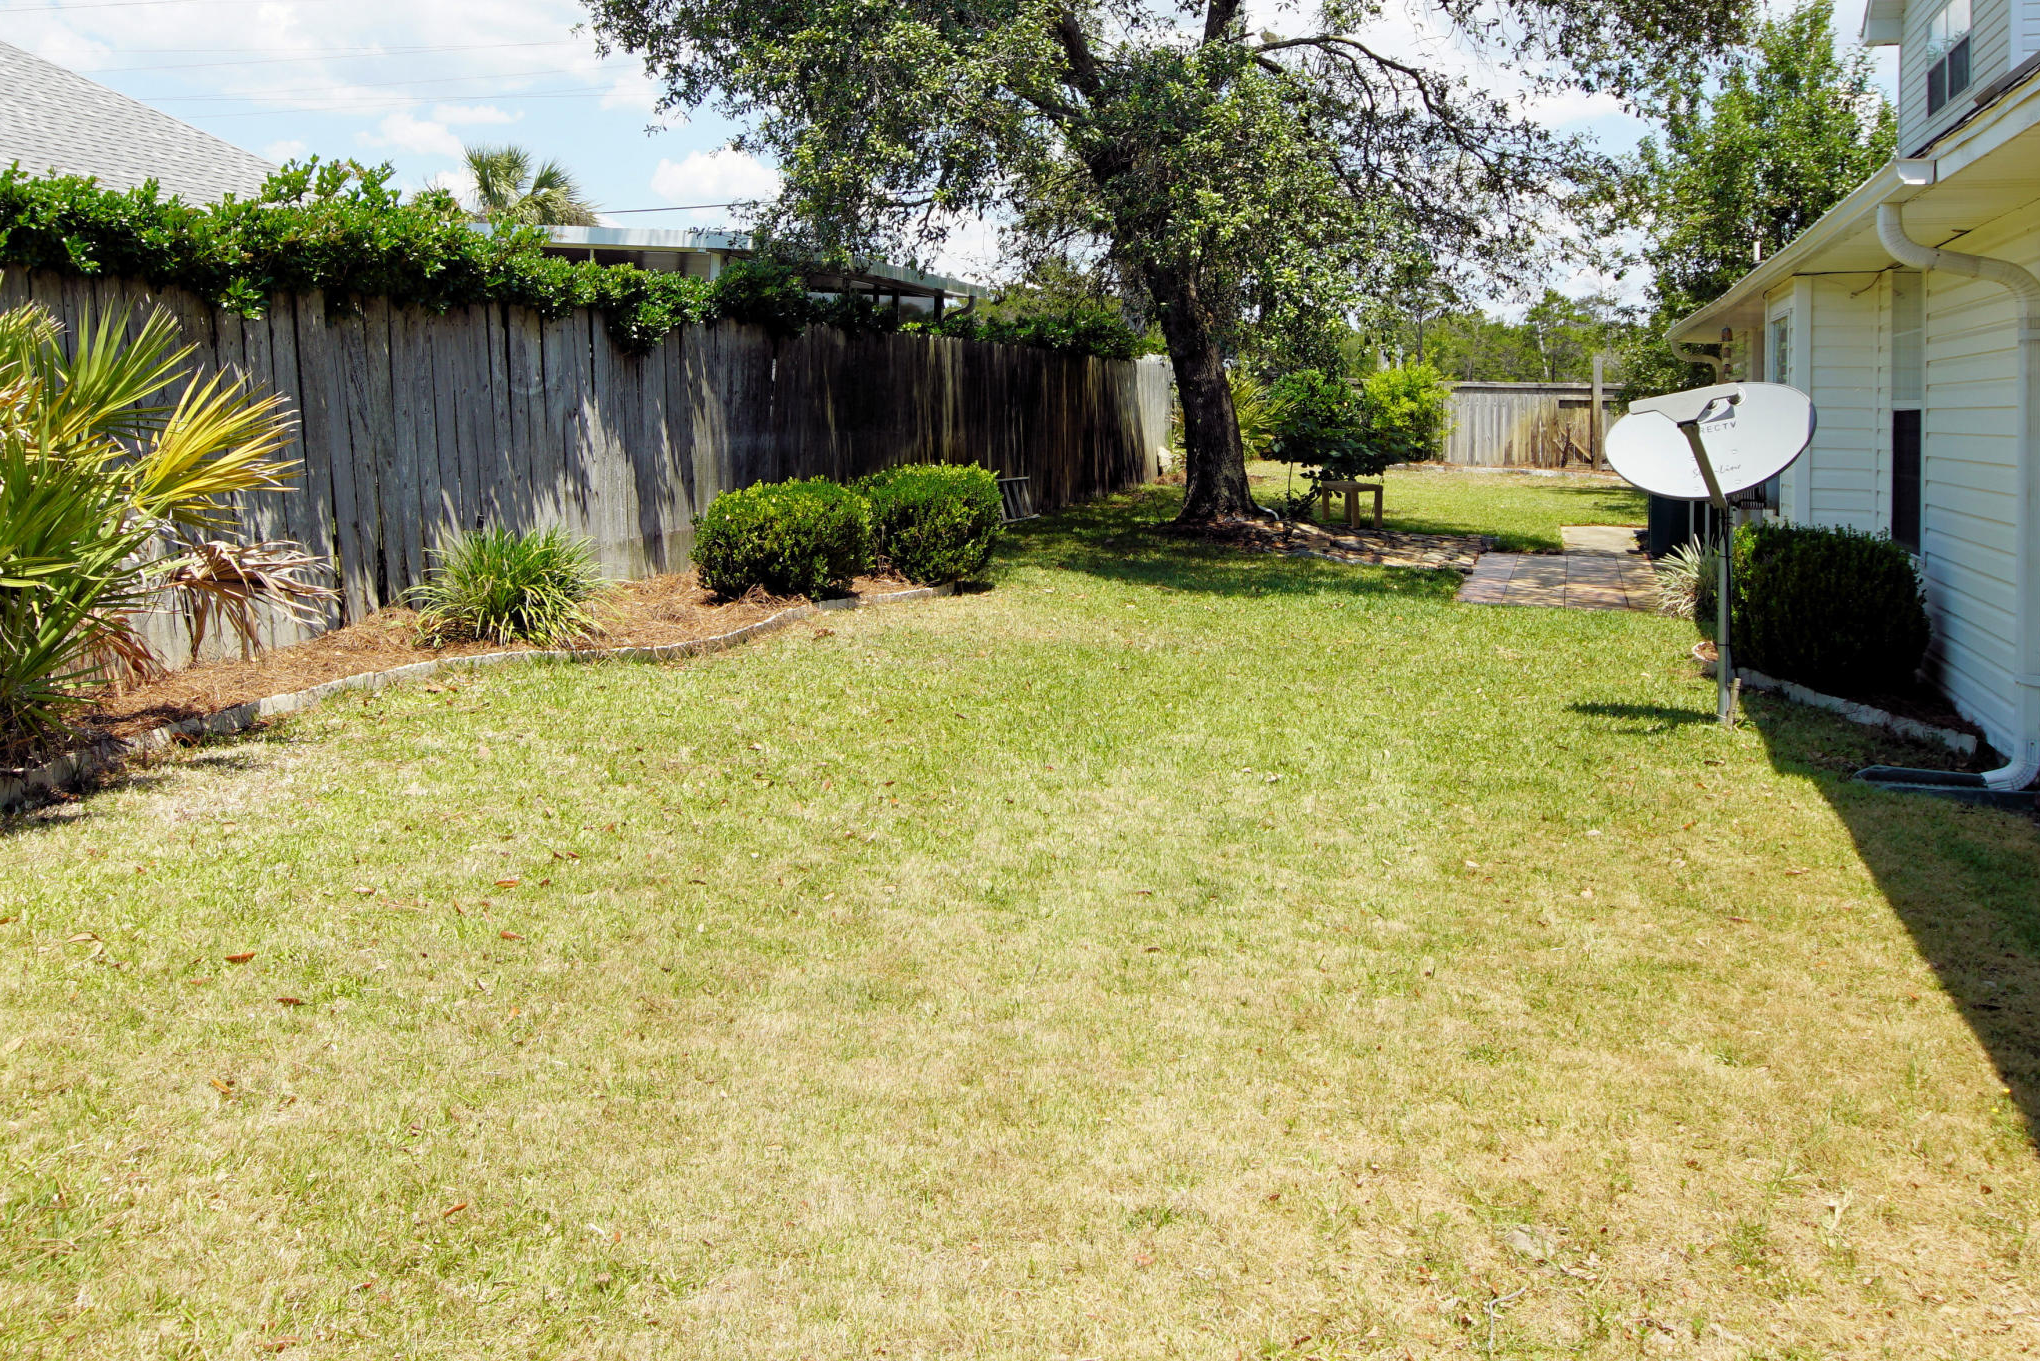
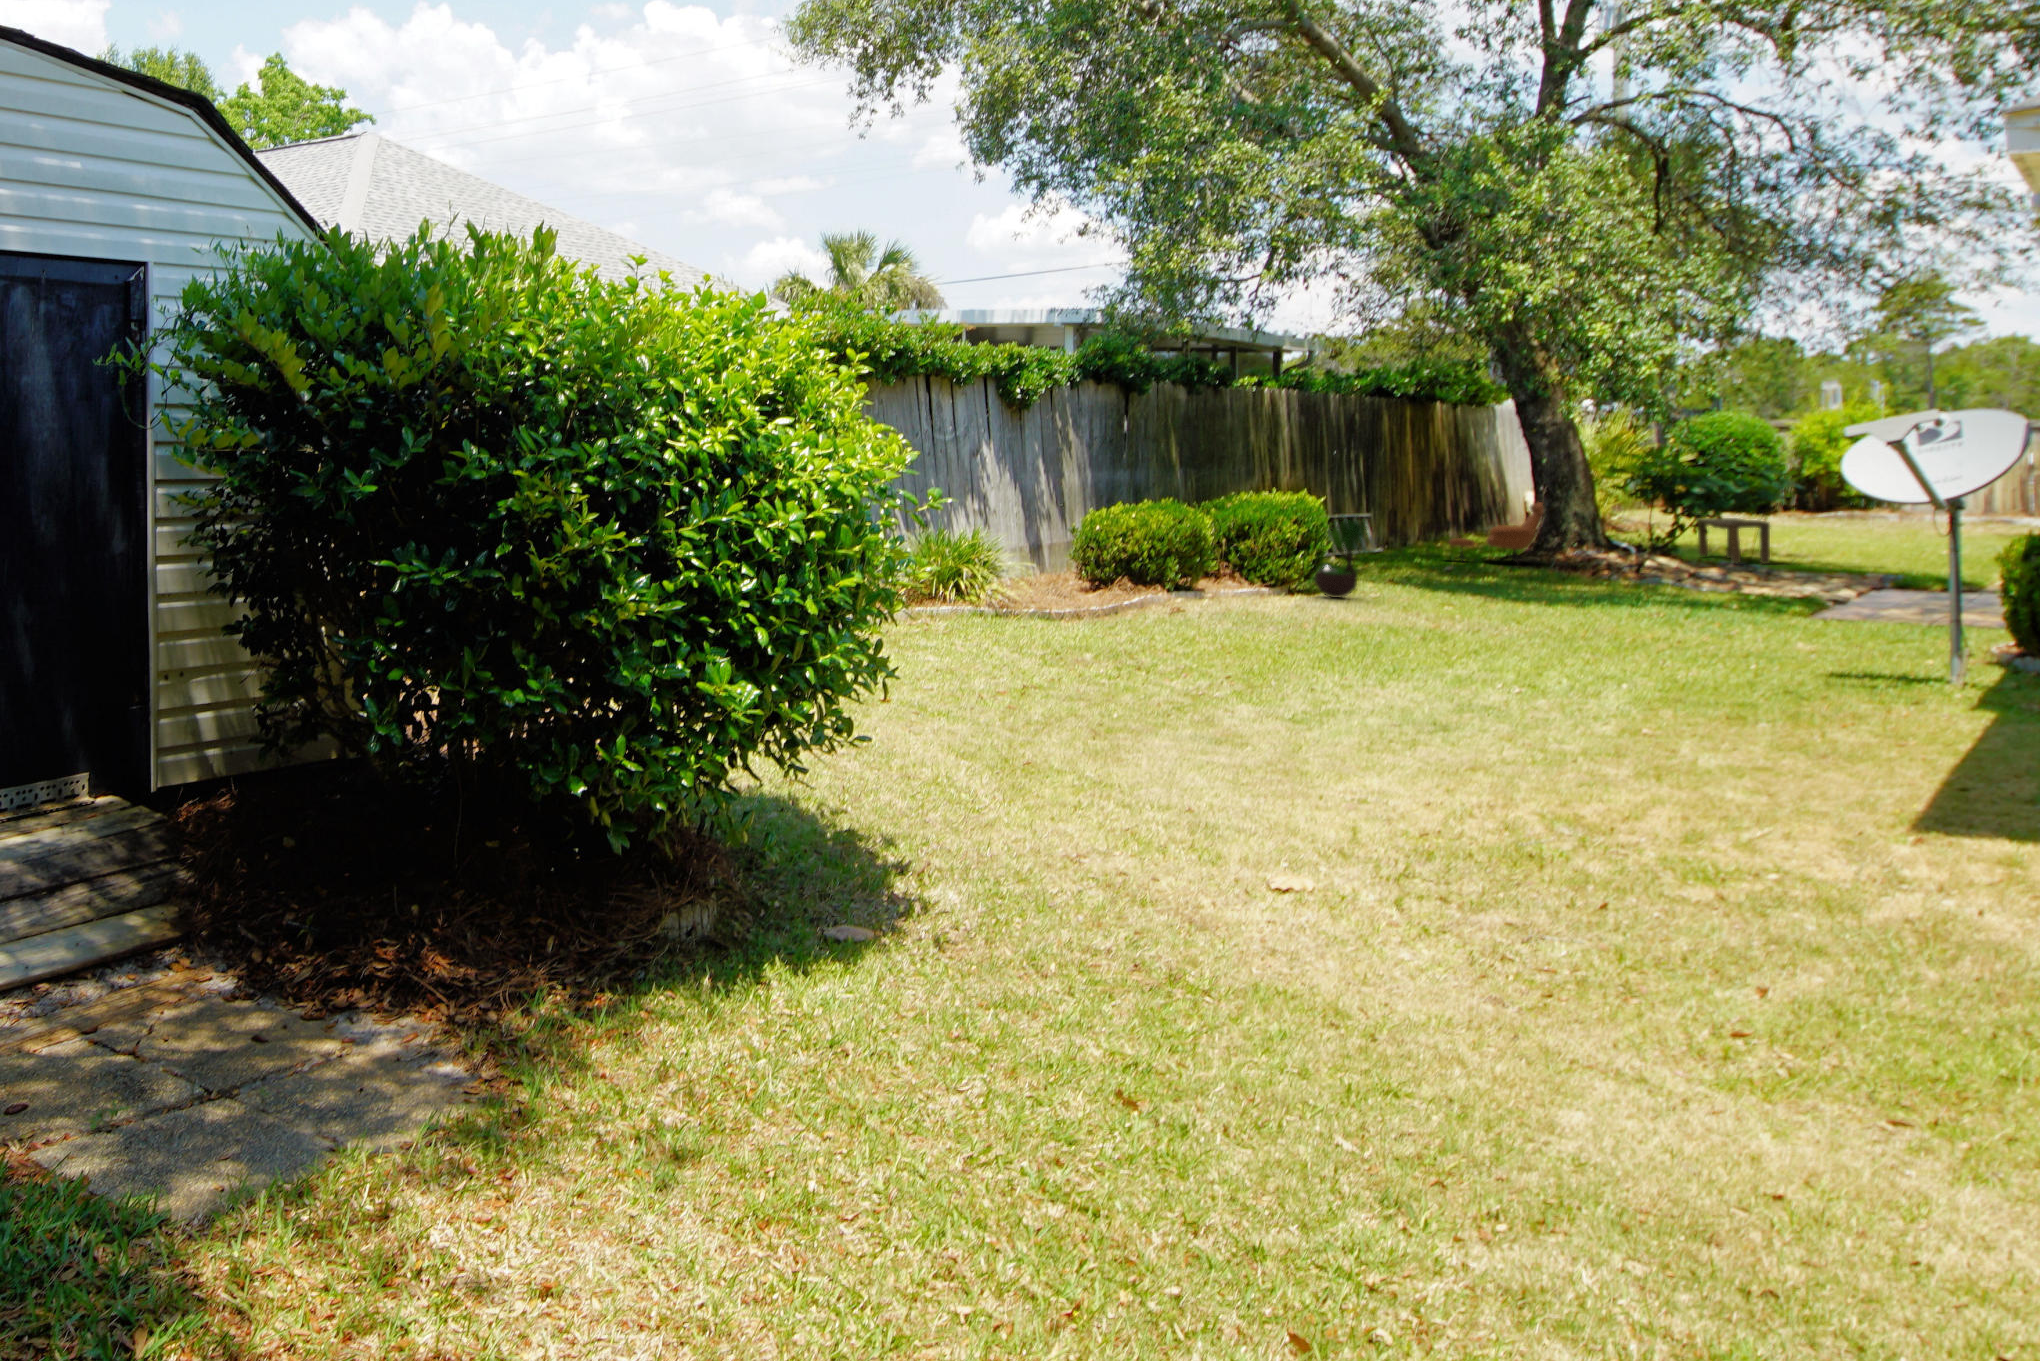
lounge chair: none [1105,468,1199,537] -> present [1449,502,1544,562]
potted tree: none [985,489,1047,595] -> present [1314,516,1367,598]

